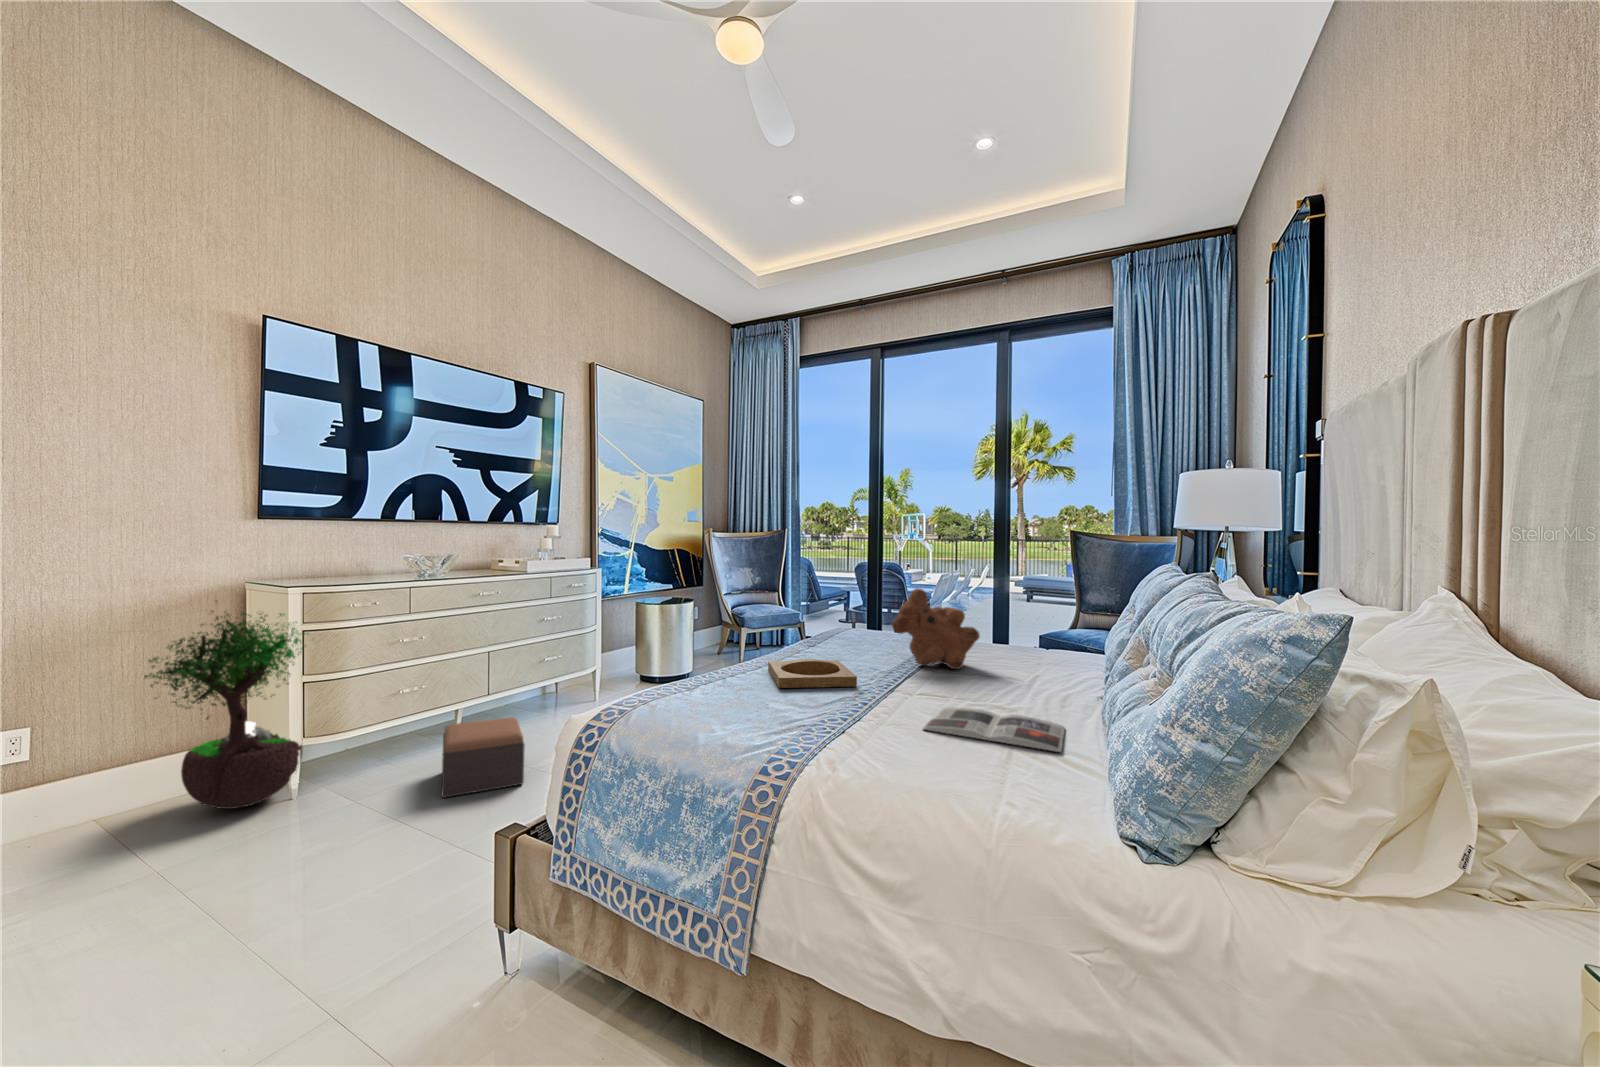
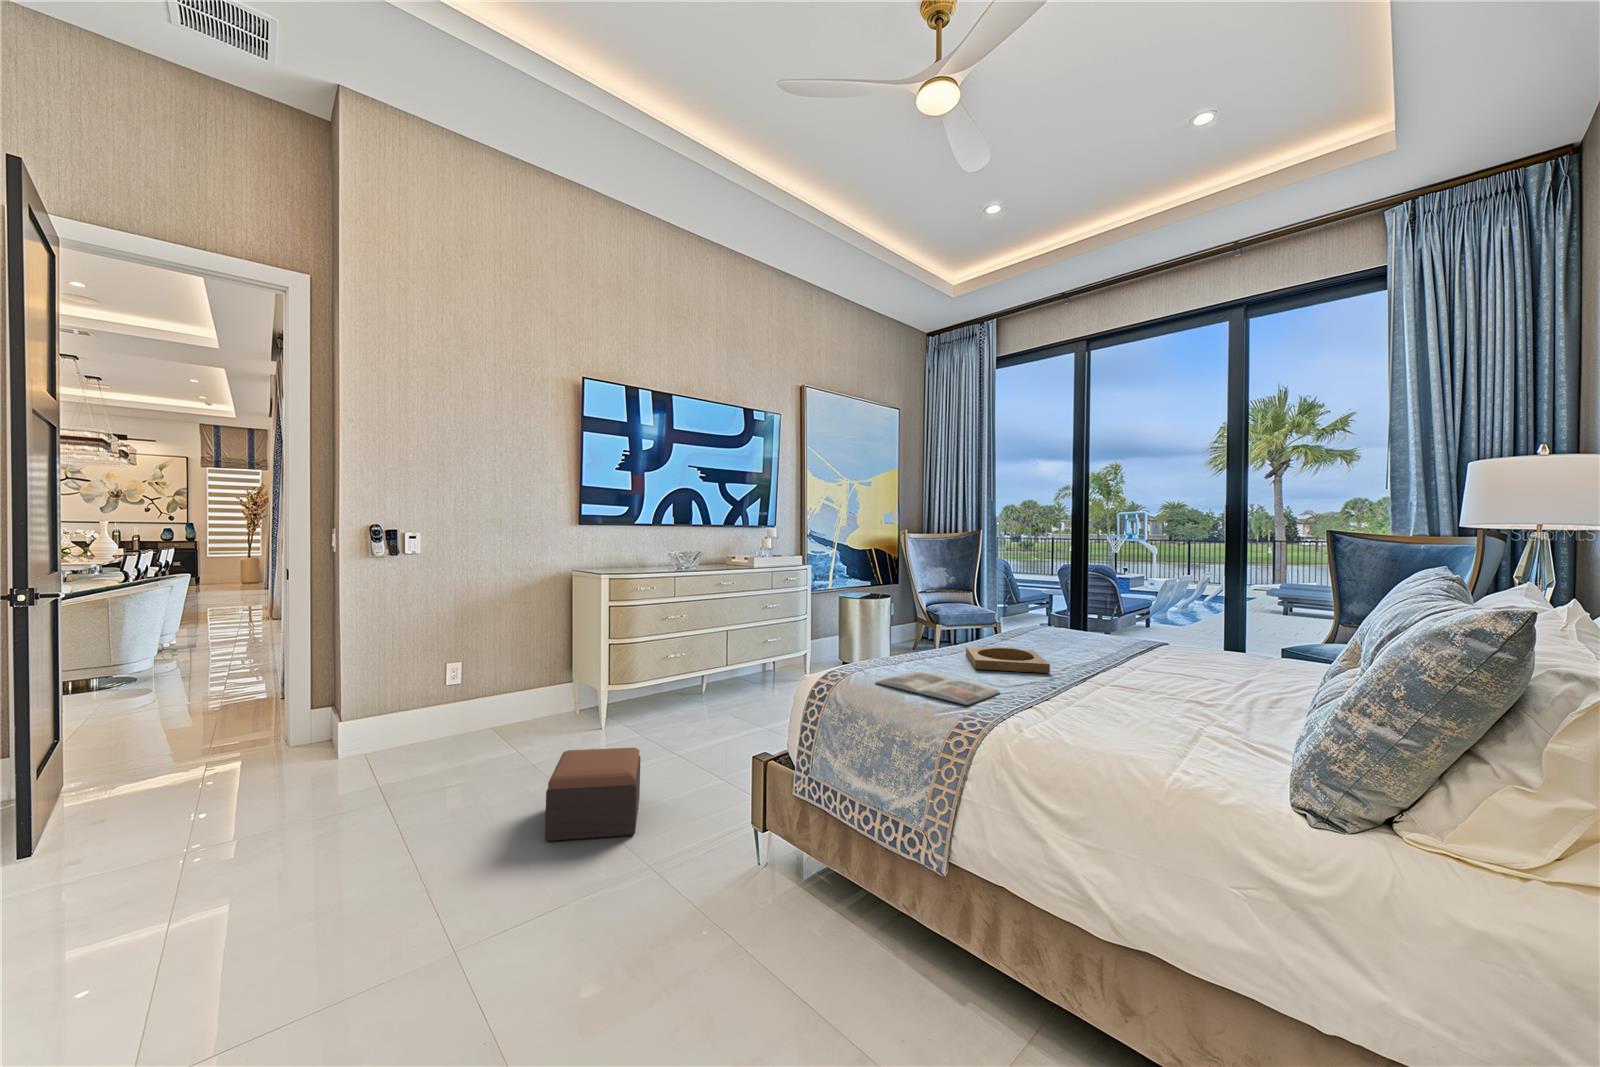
teddy bear: present [892,588,980,669] -> none [1088,586,1185,667]
potted tree: present [144,601,314,809] -> none [517,579,615,731]
magazine: present [923,707,1065,752] -> present [876,672,1000,705]
footstool: present [442,717,525,797] -> present [545,748,641,841]

